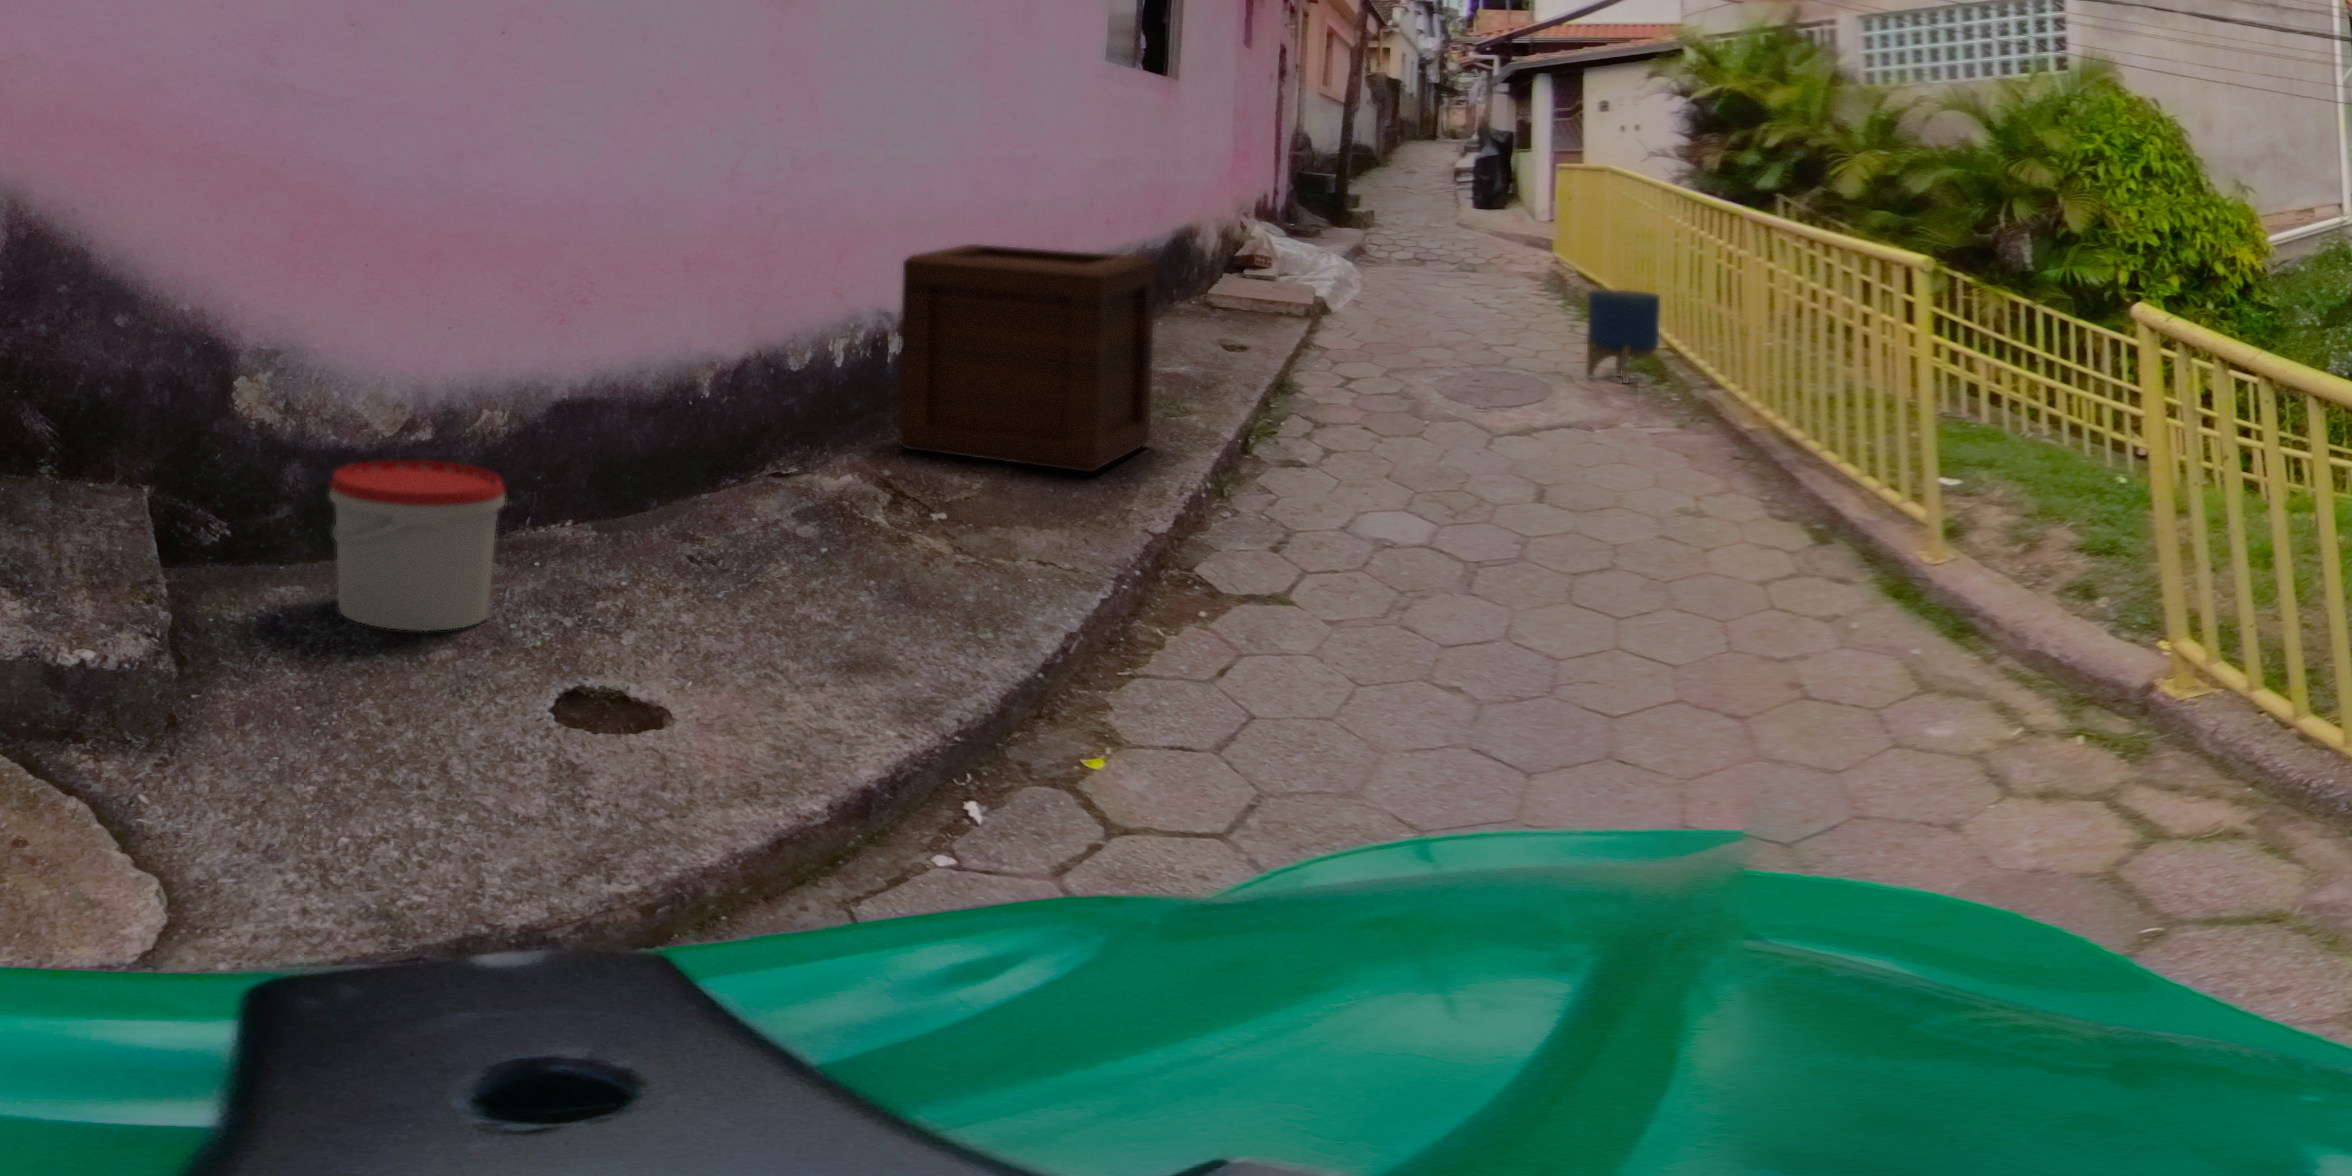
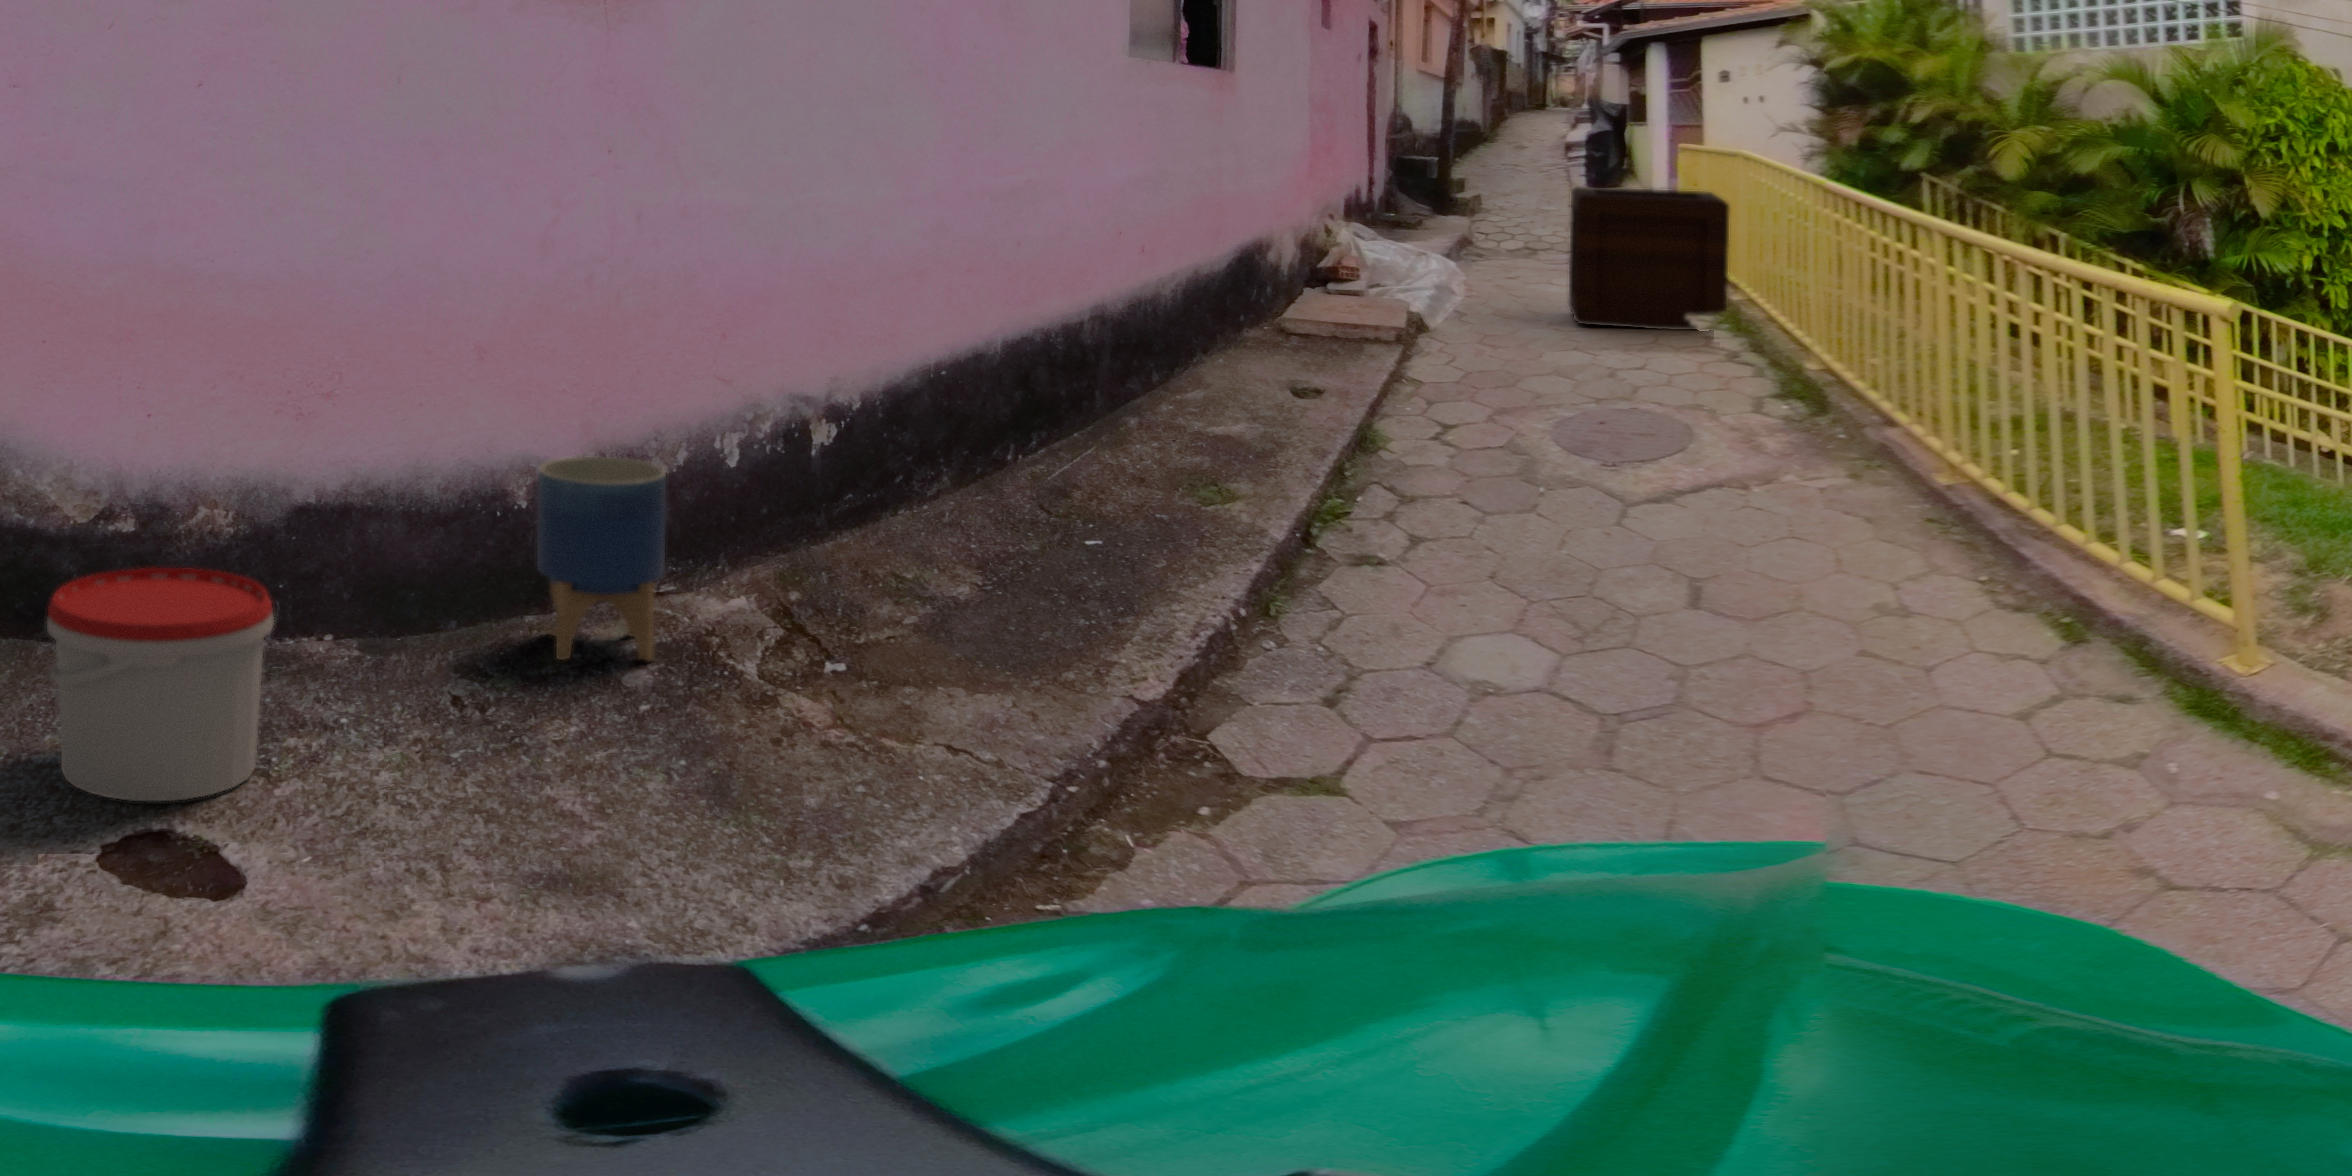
wooden crate: present [899,244,1155,472] -> present [1568,187,1730,330]
planter: present [1586,289,1660,383] -> present [537,457,666,660]

